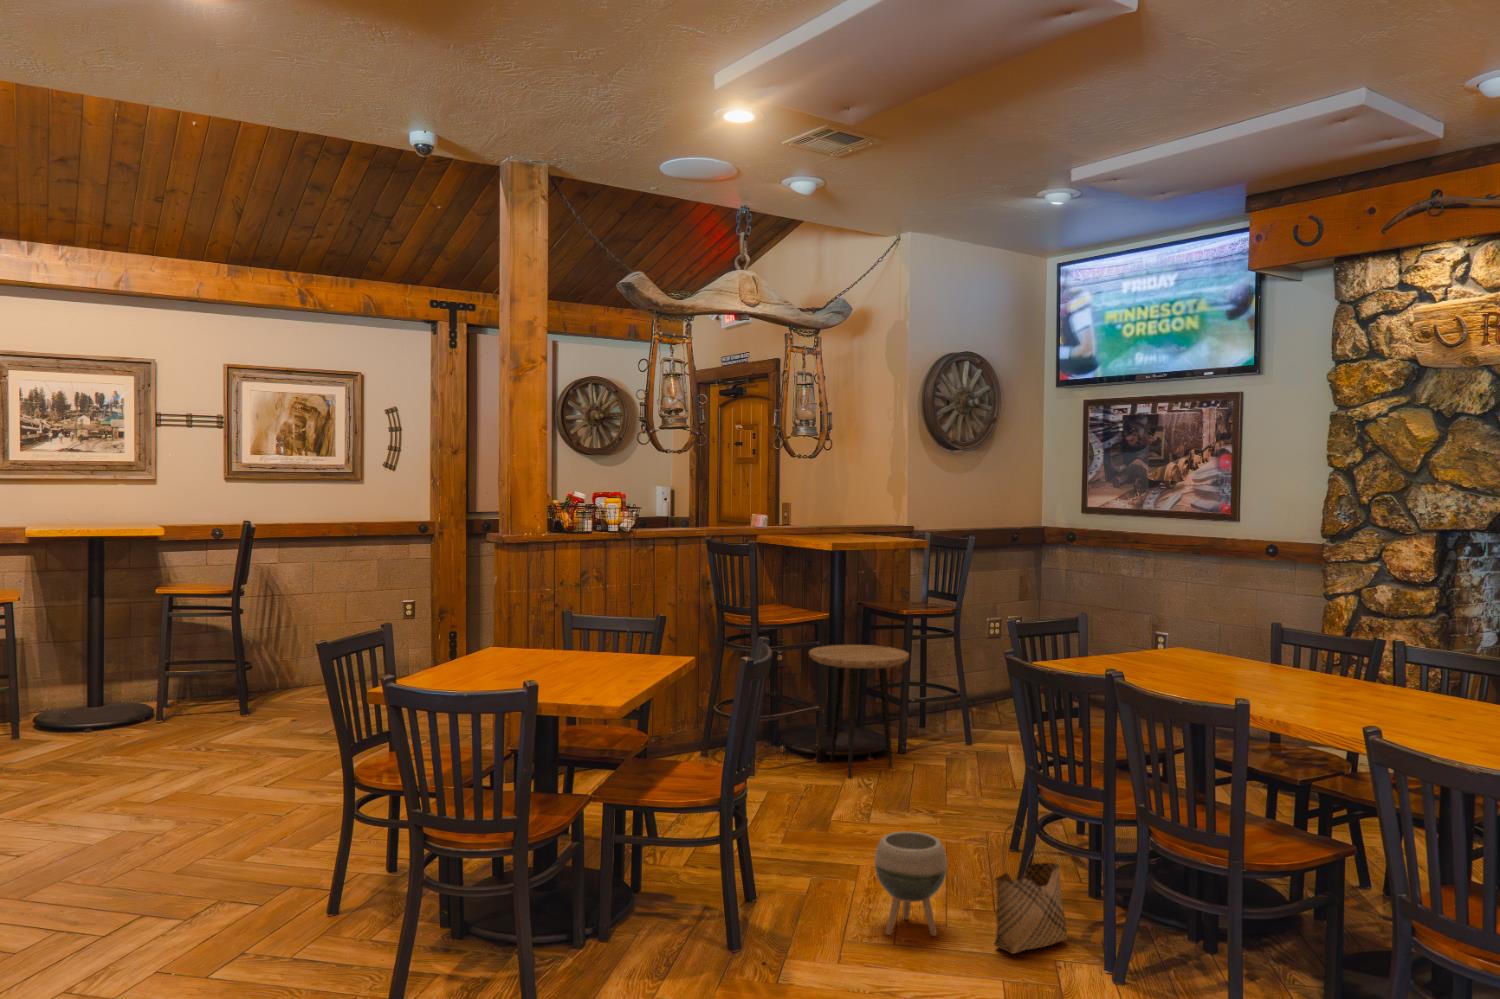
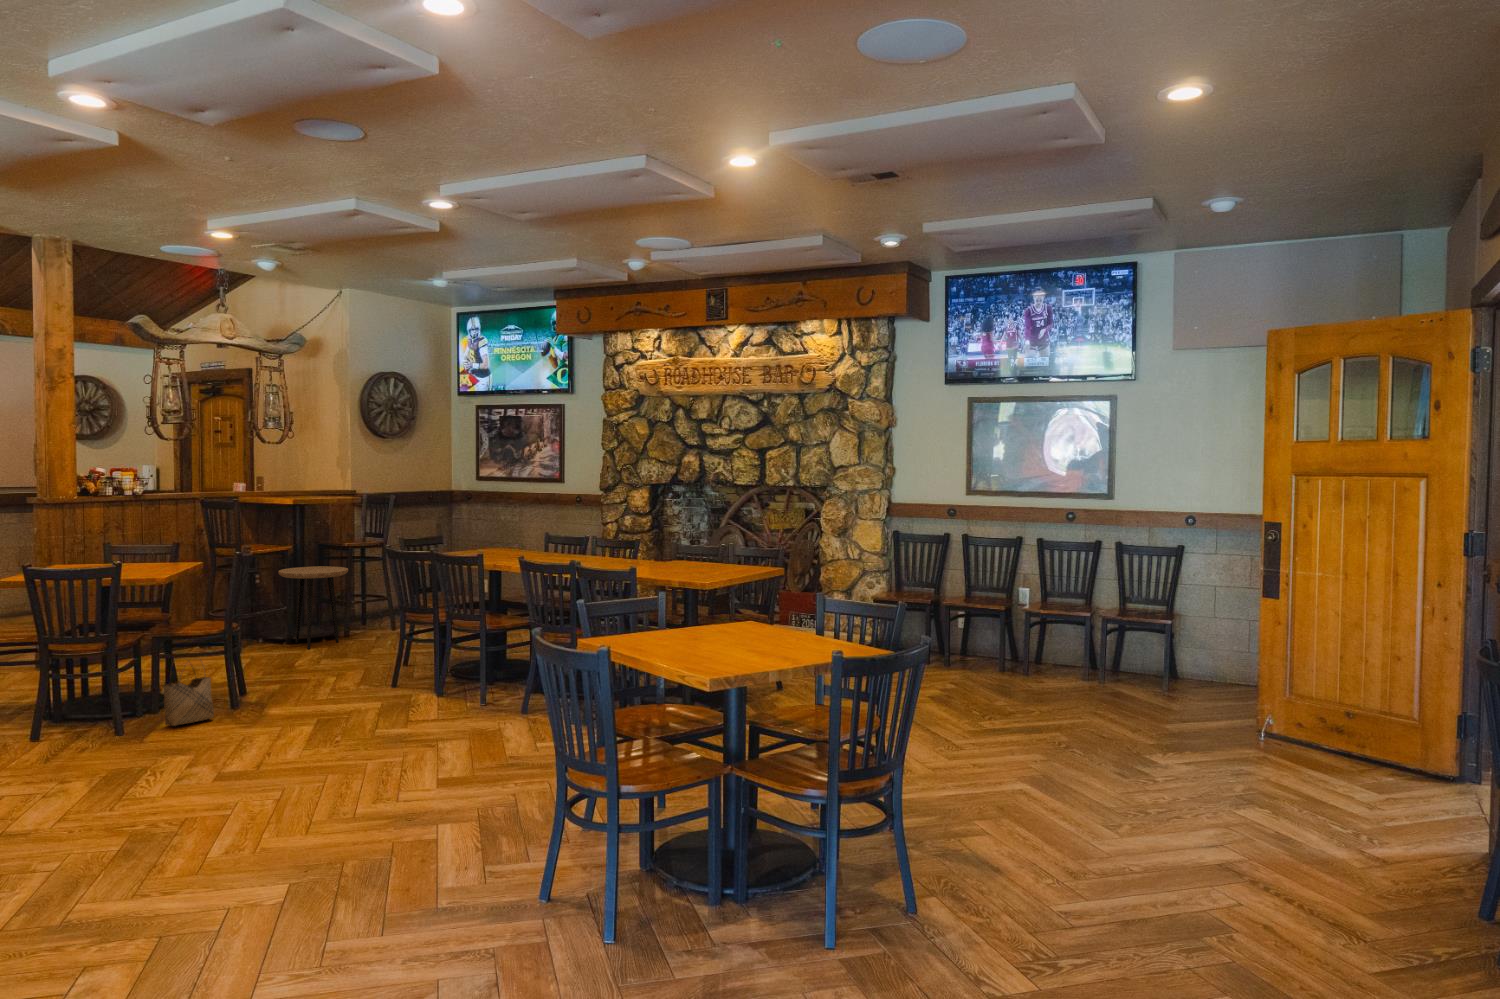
woven basket: present [995,825,1067,954] -> present [163,674,214,726]
planter: present [875,831,947,936] -> none [317,649,358,703]

